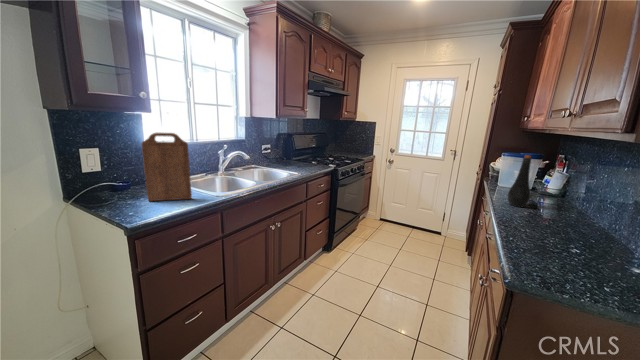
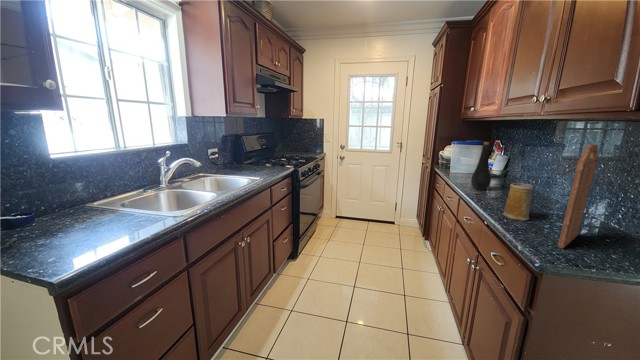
cutting board: present [142,133,192,201] -> present [558,144,598,249]
mug: none [517,200,552,241] -> present [503,183,533,221]

